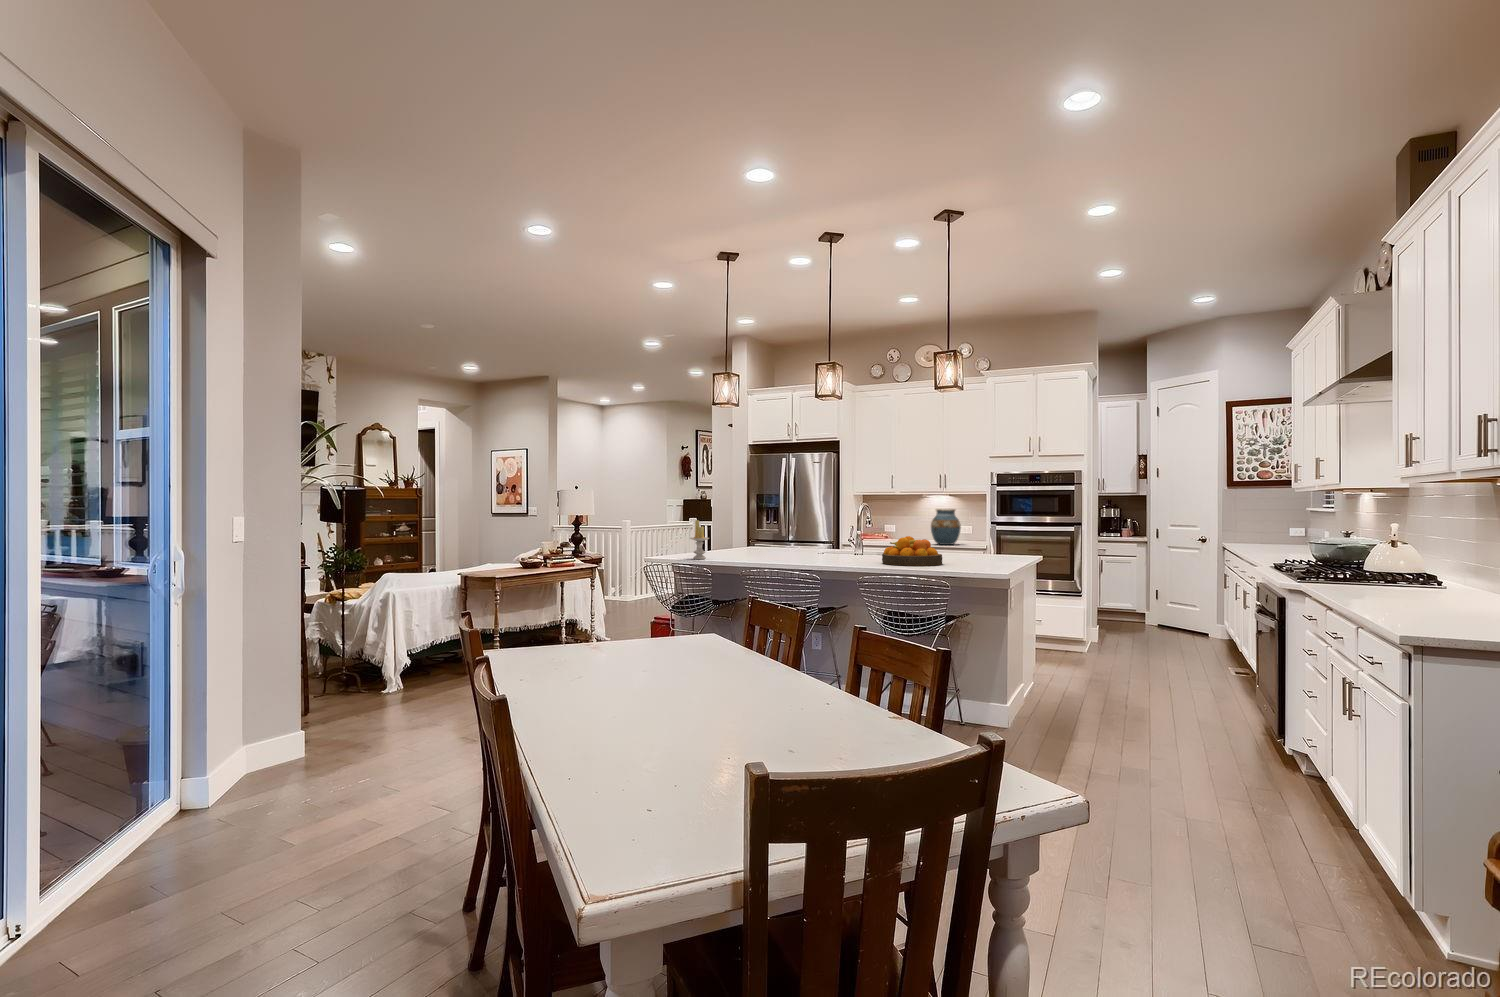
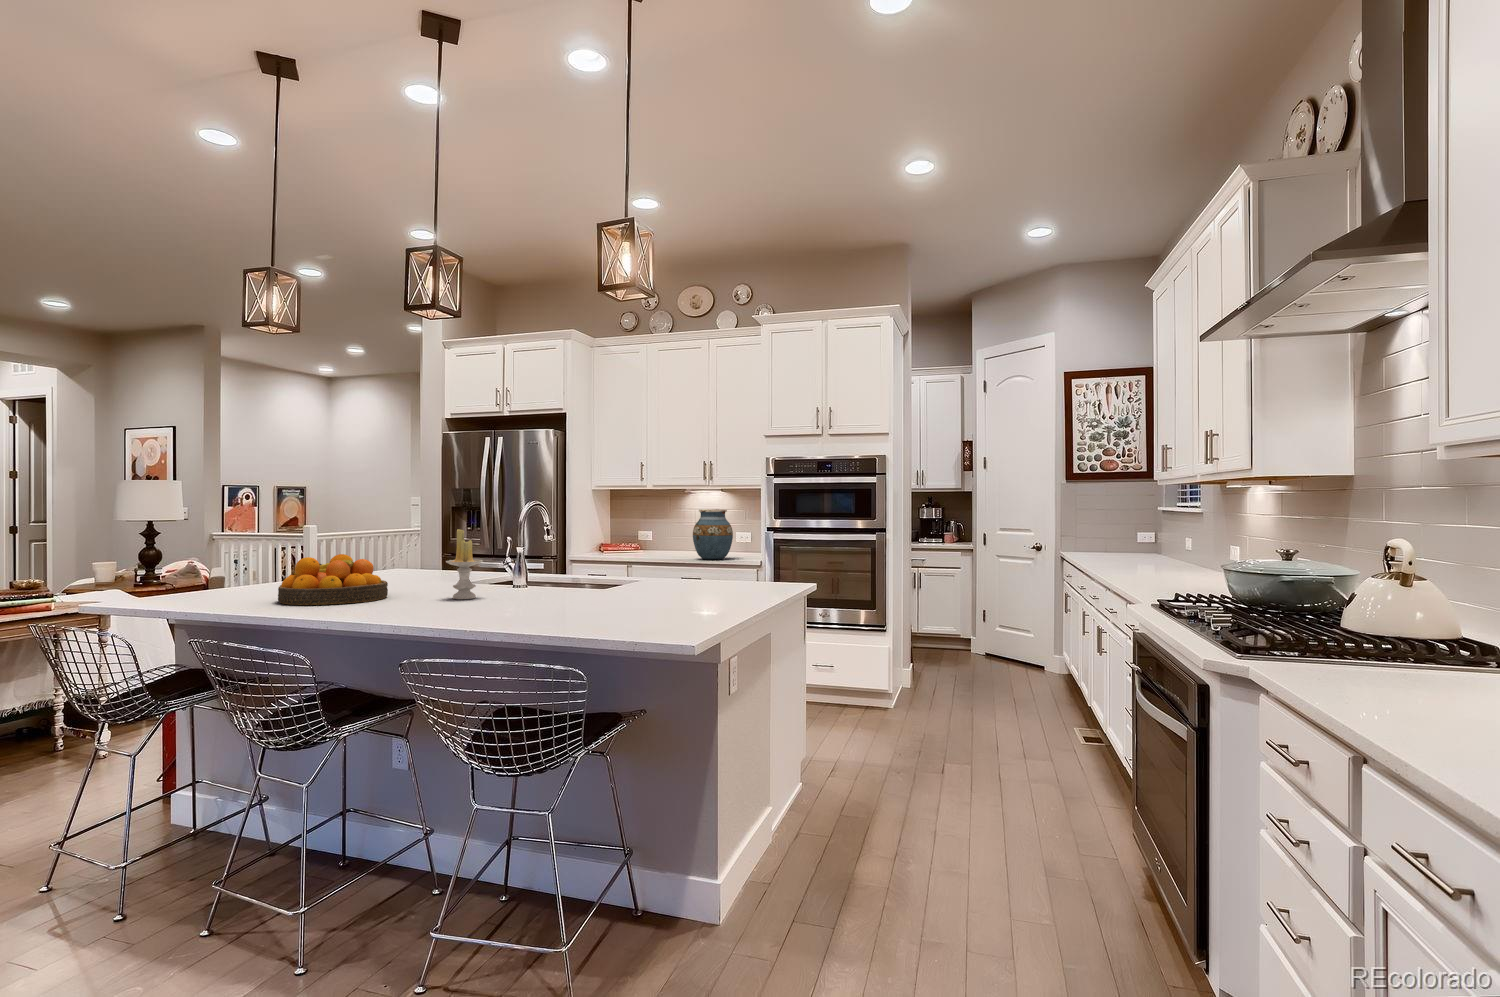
candle: present [690,520,709,559] -> present [446,529,483,599]
fruit bowl: present [882,536,942,566] -> present [278,554,388,605]

